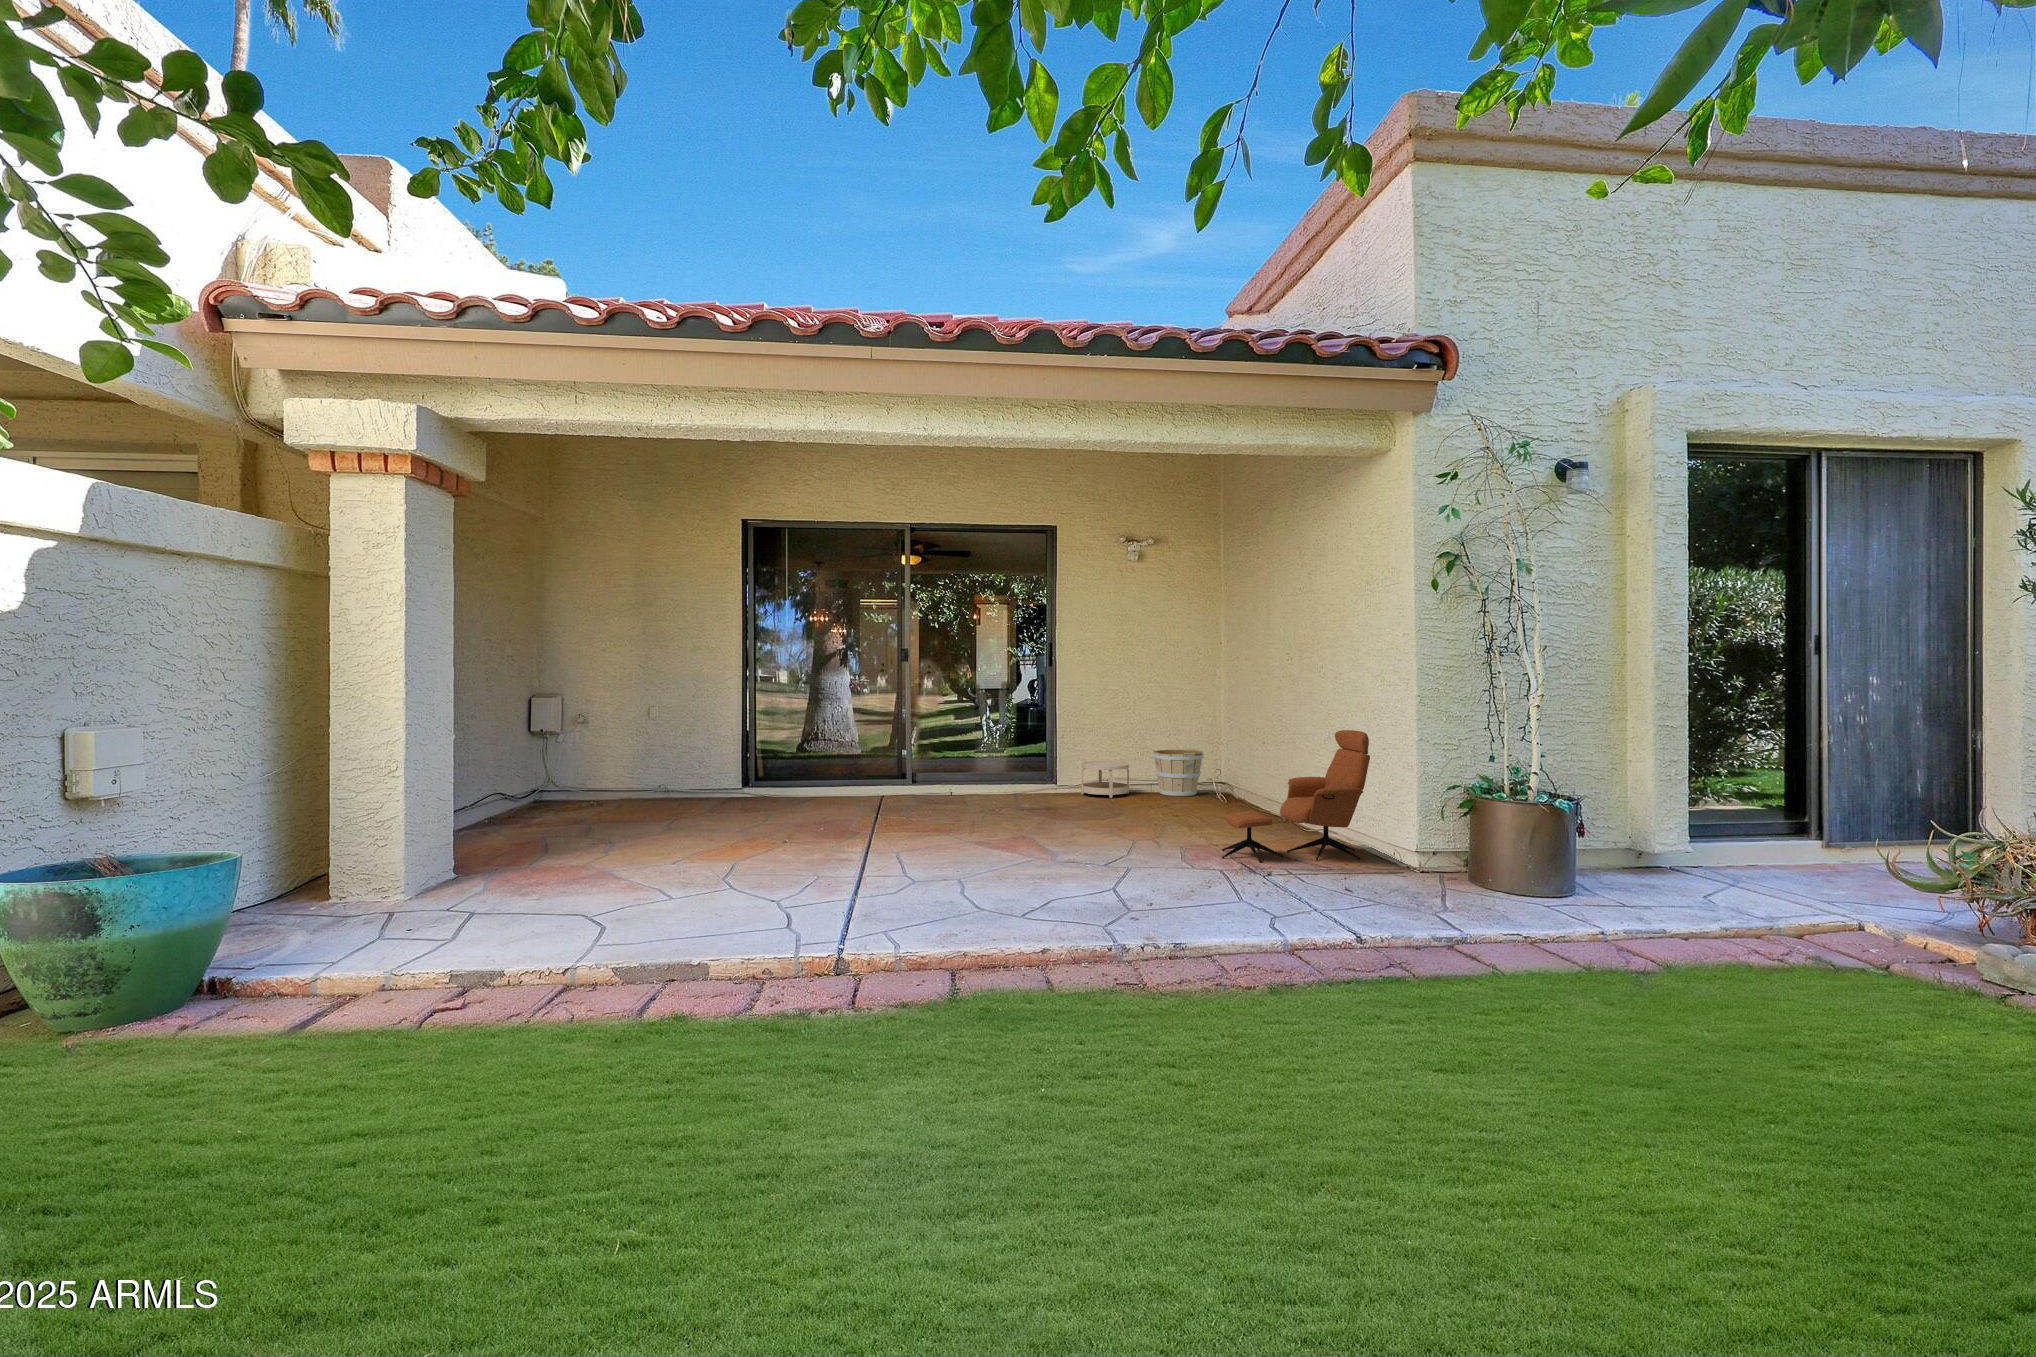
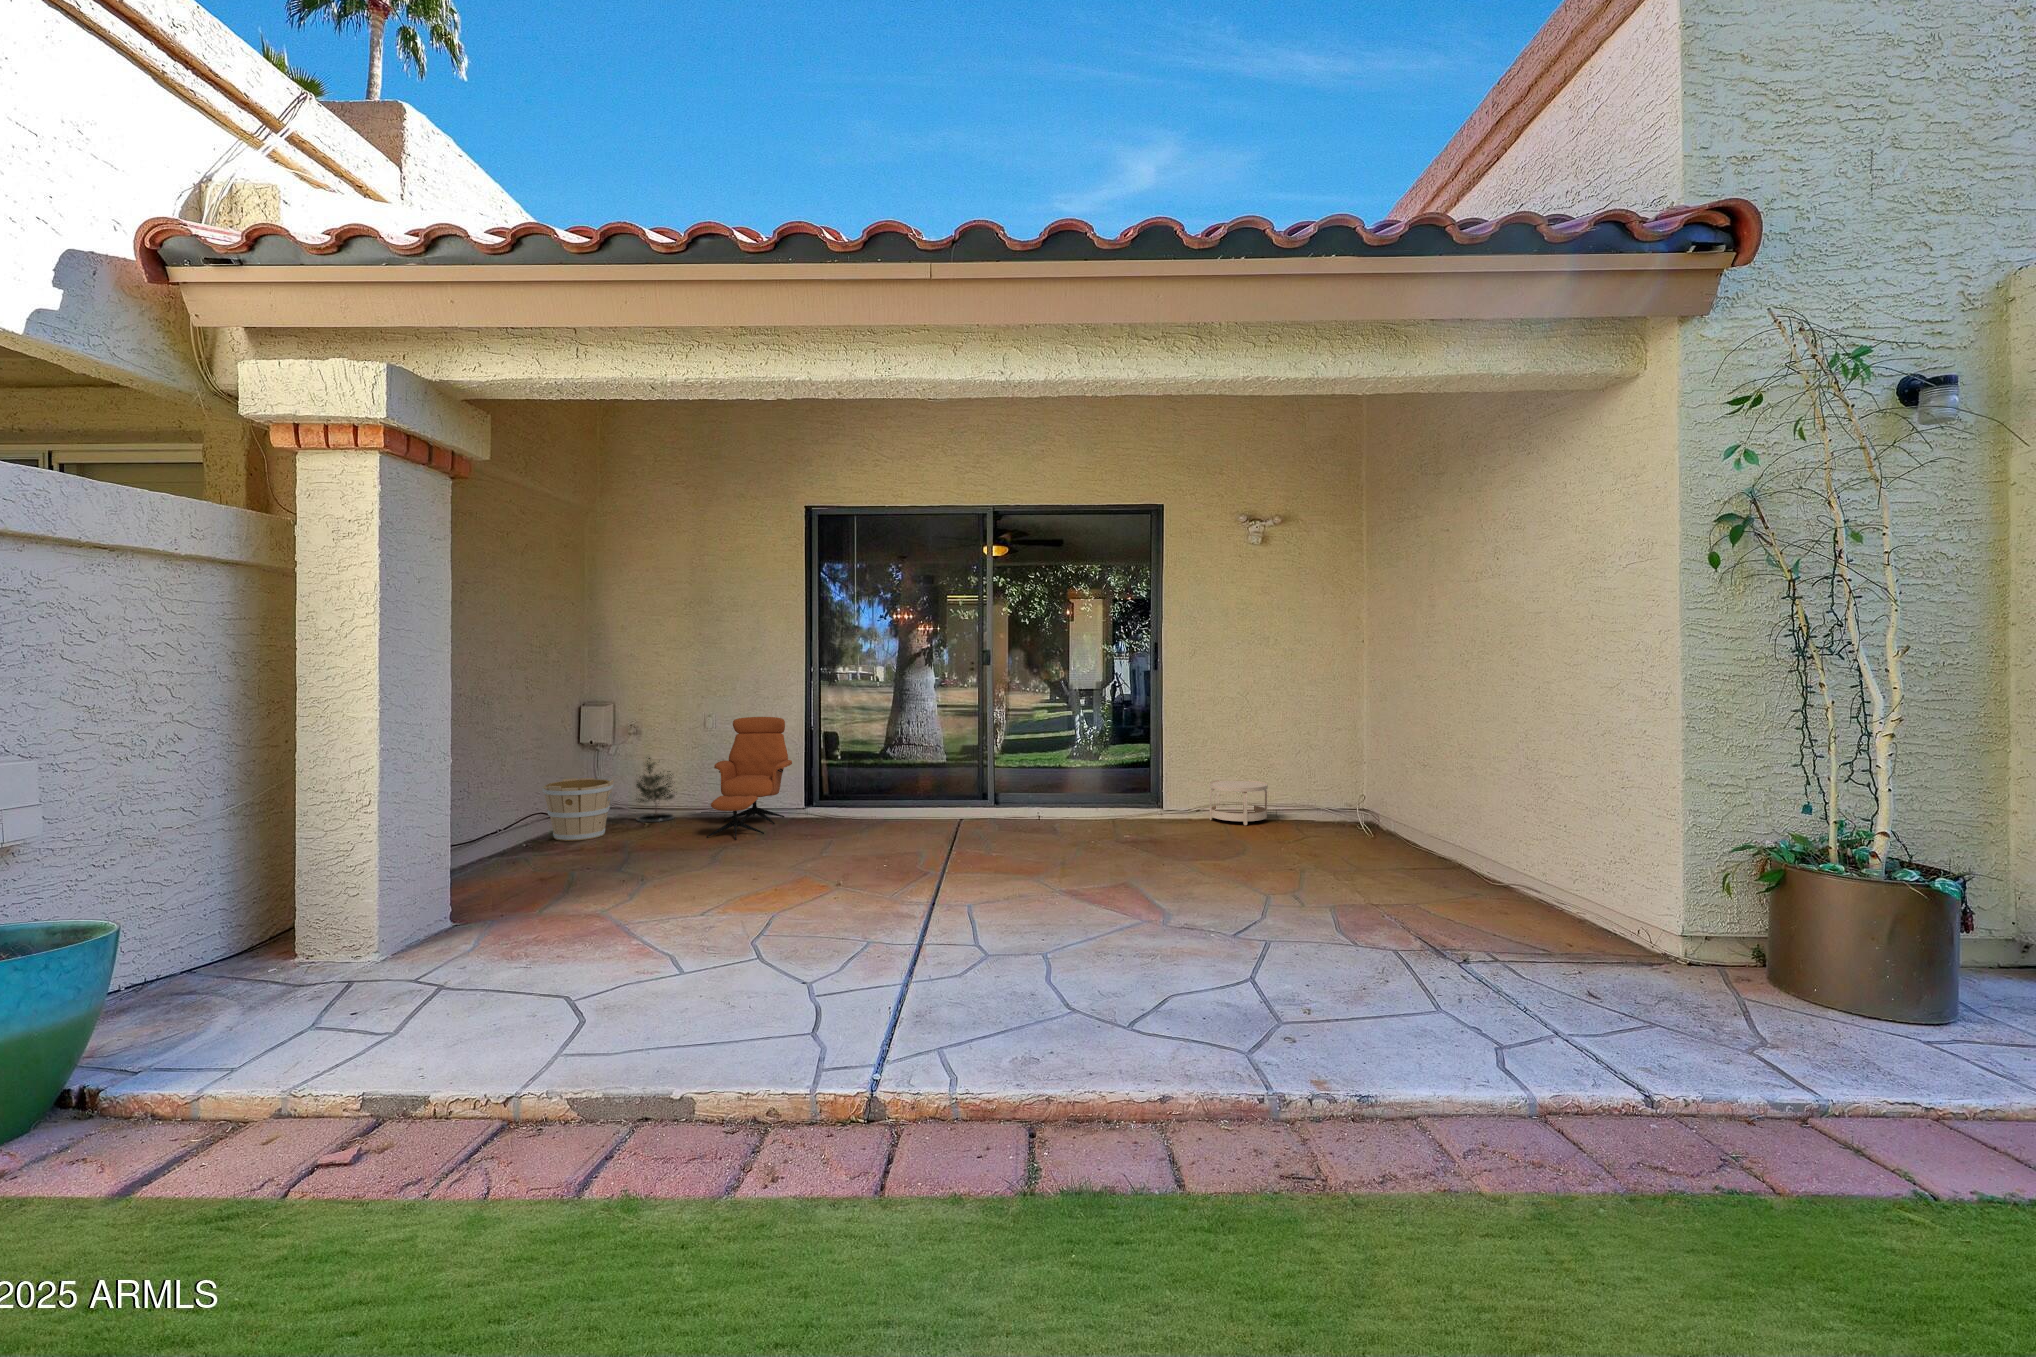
armchair: present [1222,730,1370,863] -> present [706,717,792,840]
potted tree: none [568,742,609,804] -> present [636,758,675,822]
wooden bucket: present [1153,749,1204,796] -> present [542,778,614,841]

